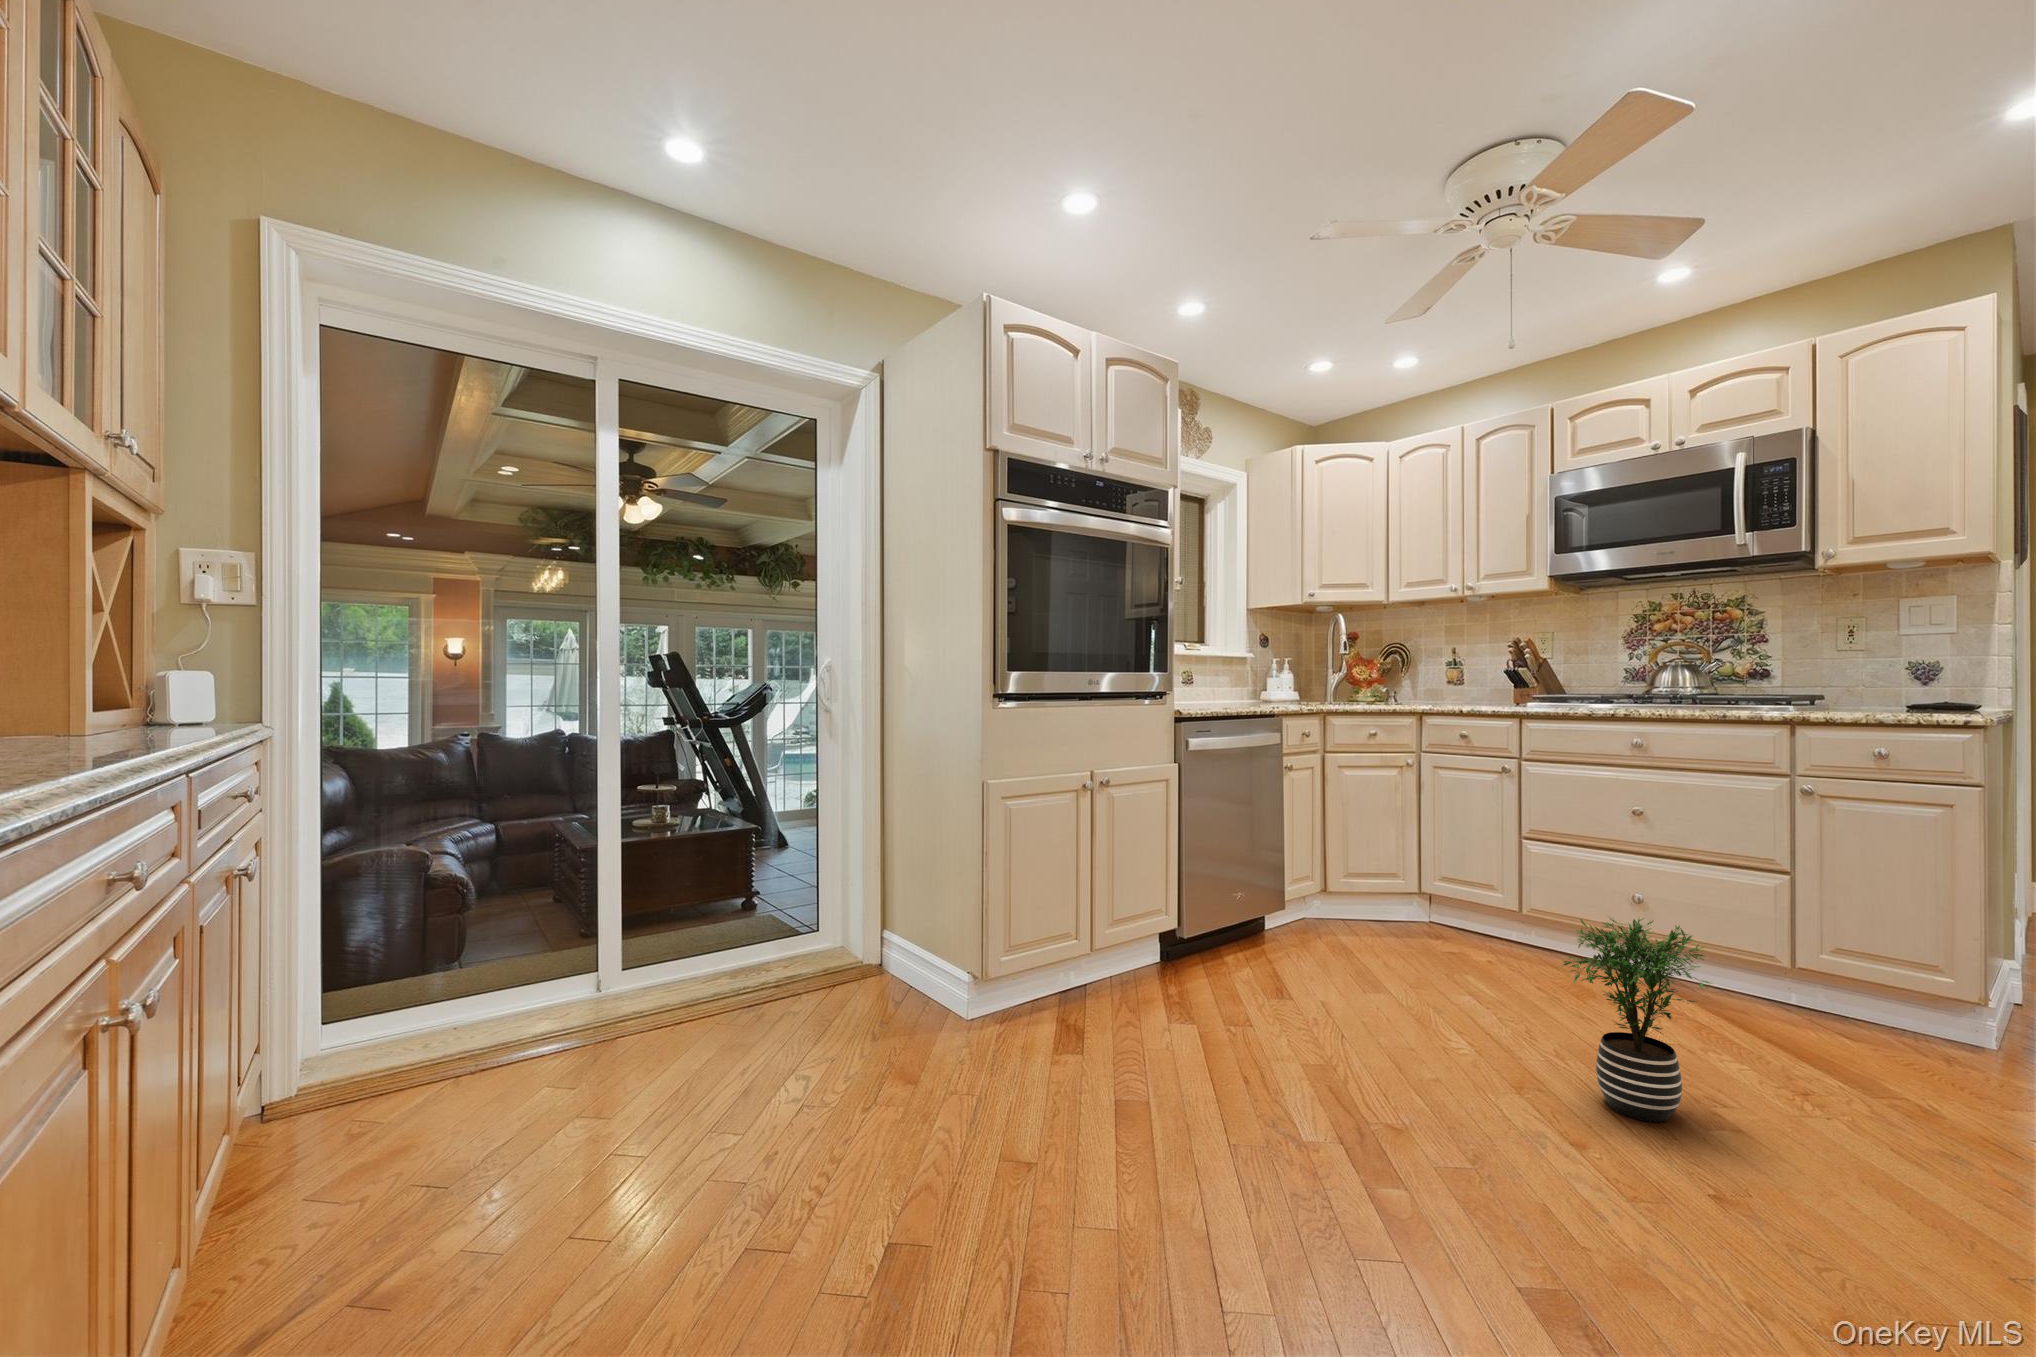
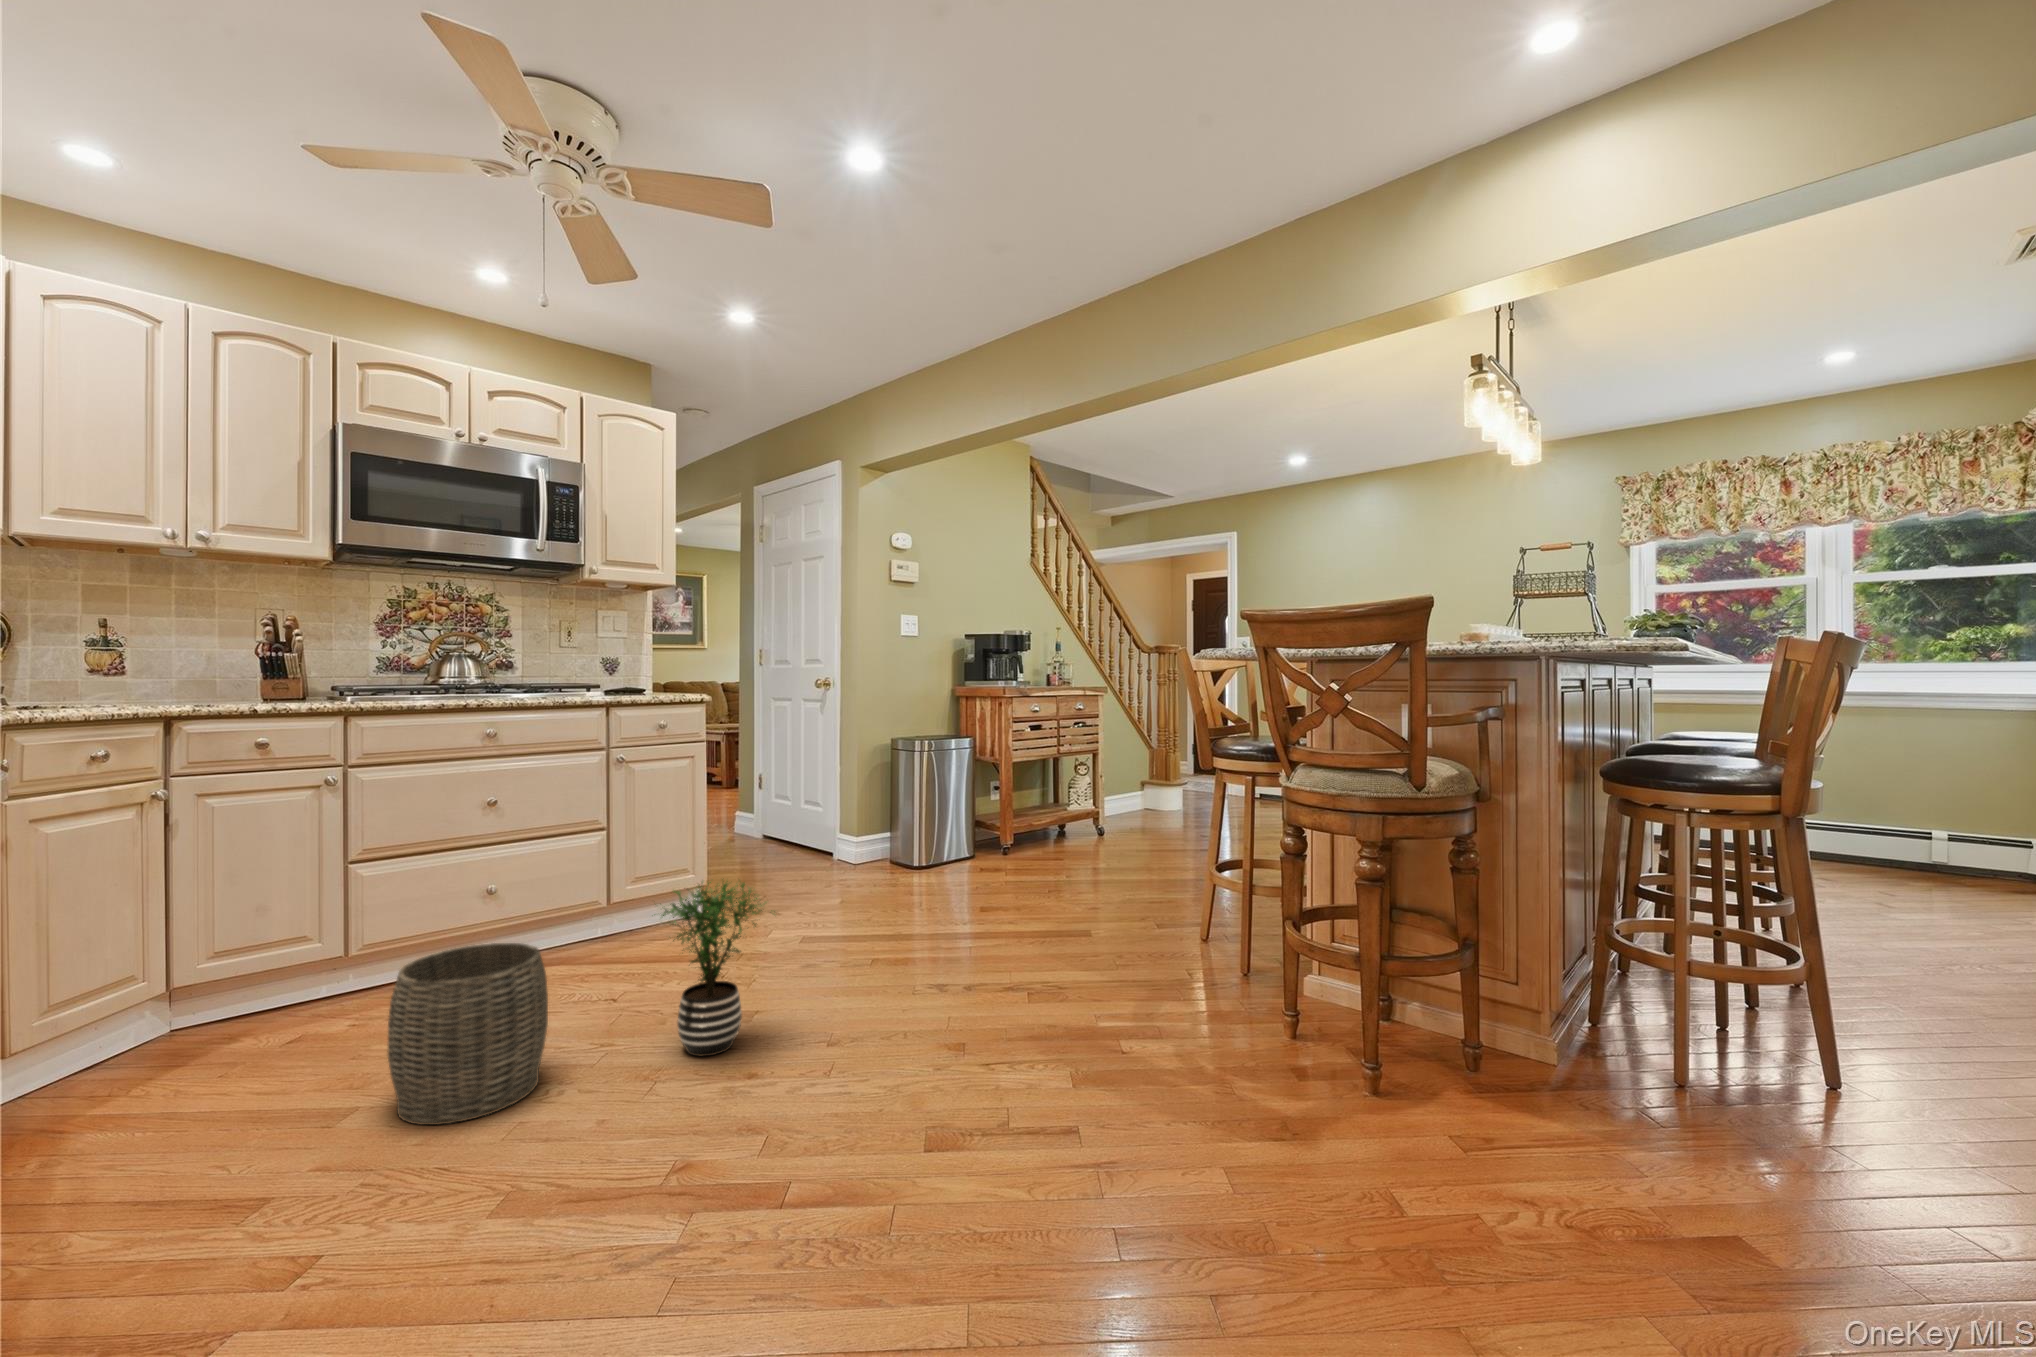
woven basket: none [1382,904,1503,1044] -> present [388,943,548,1125]

